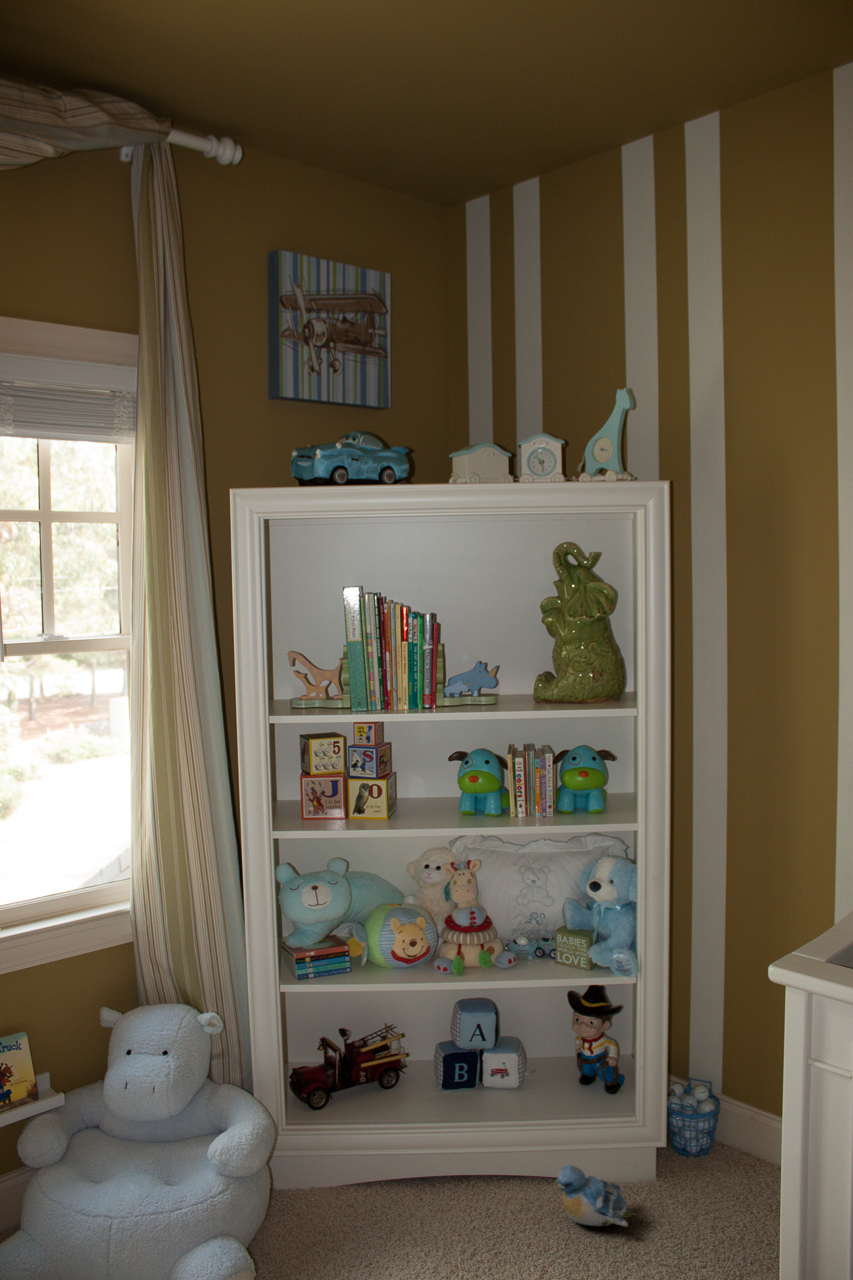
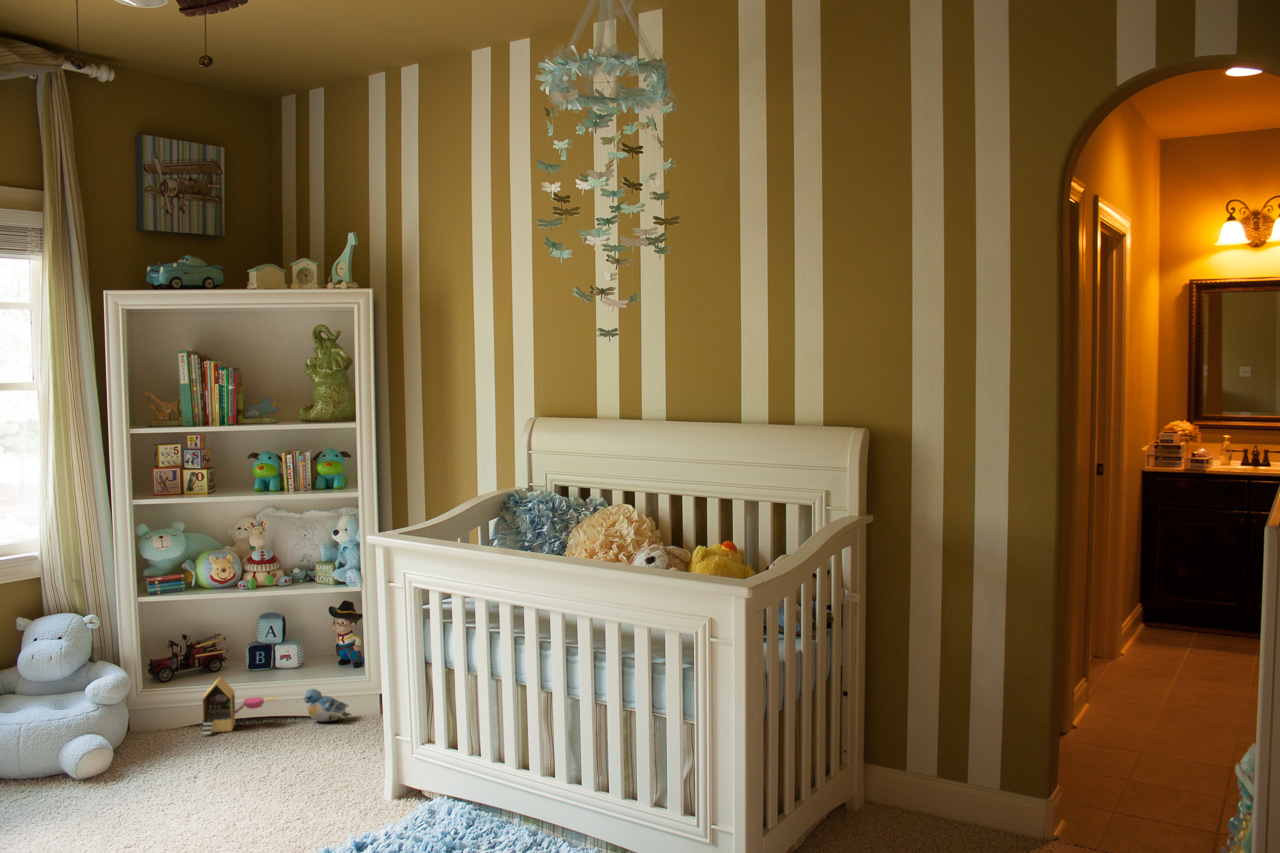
toy house: none [394,1133,510,1253] -> present [202,677,276,734]

